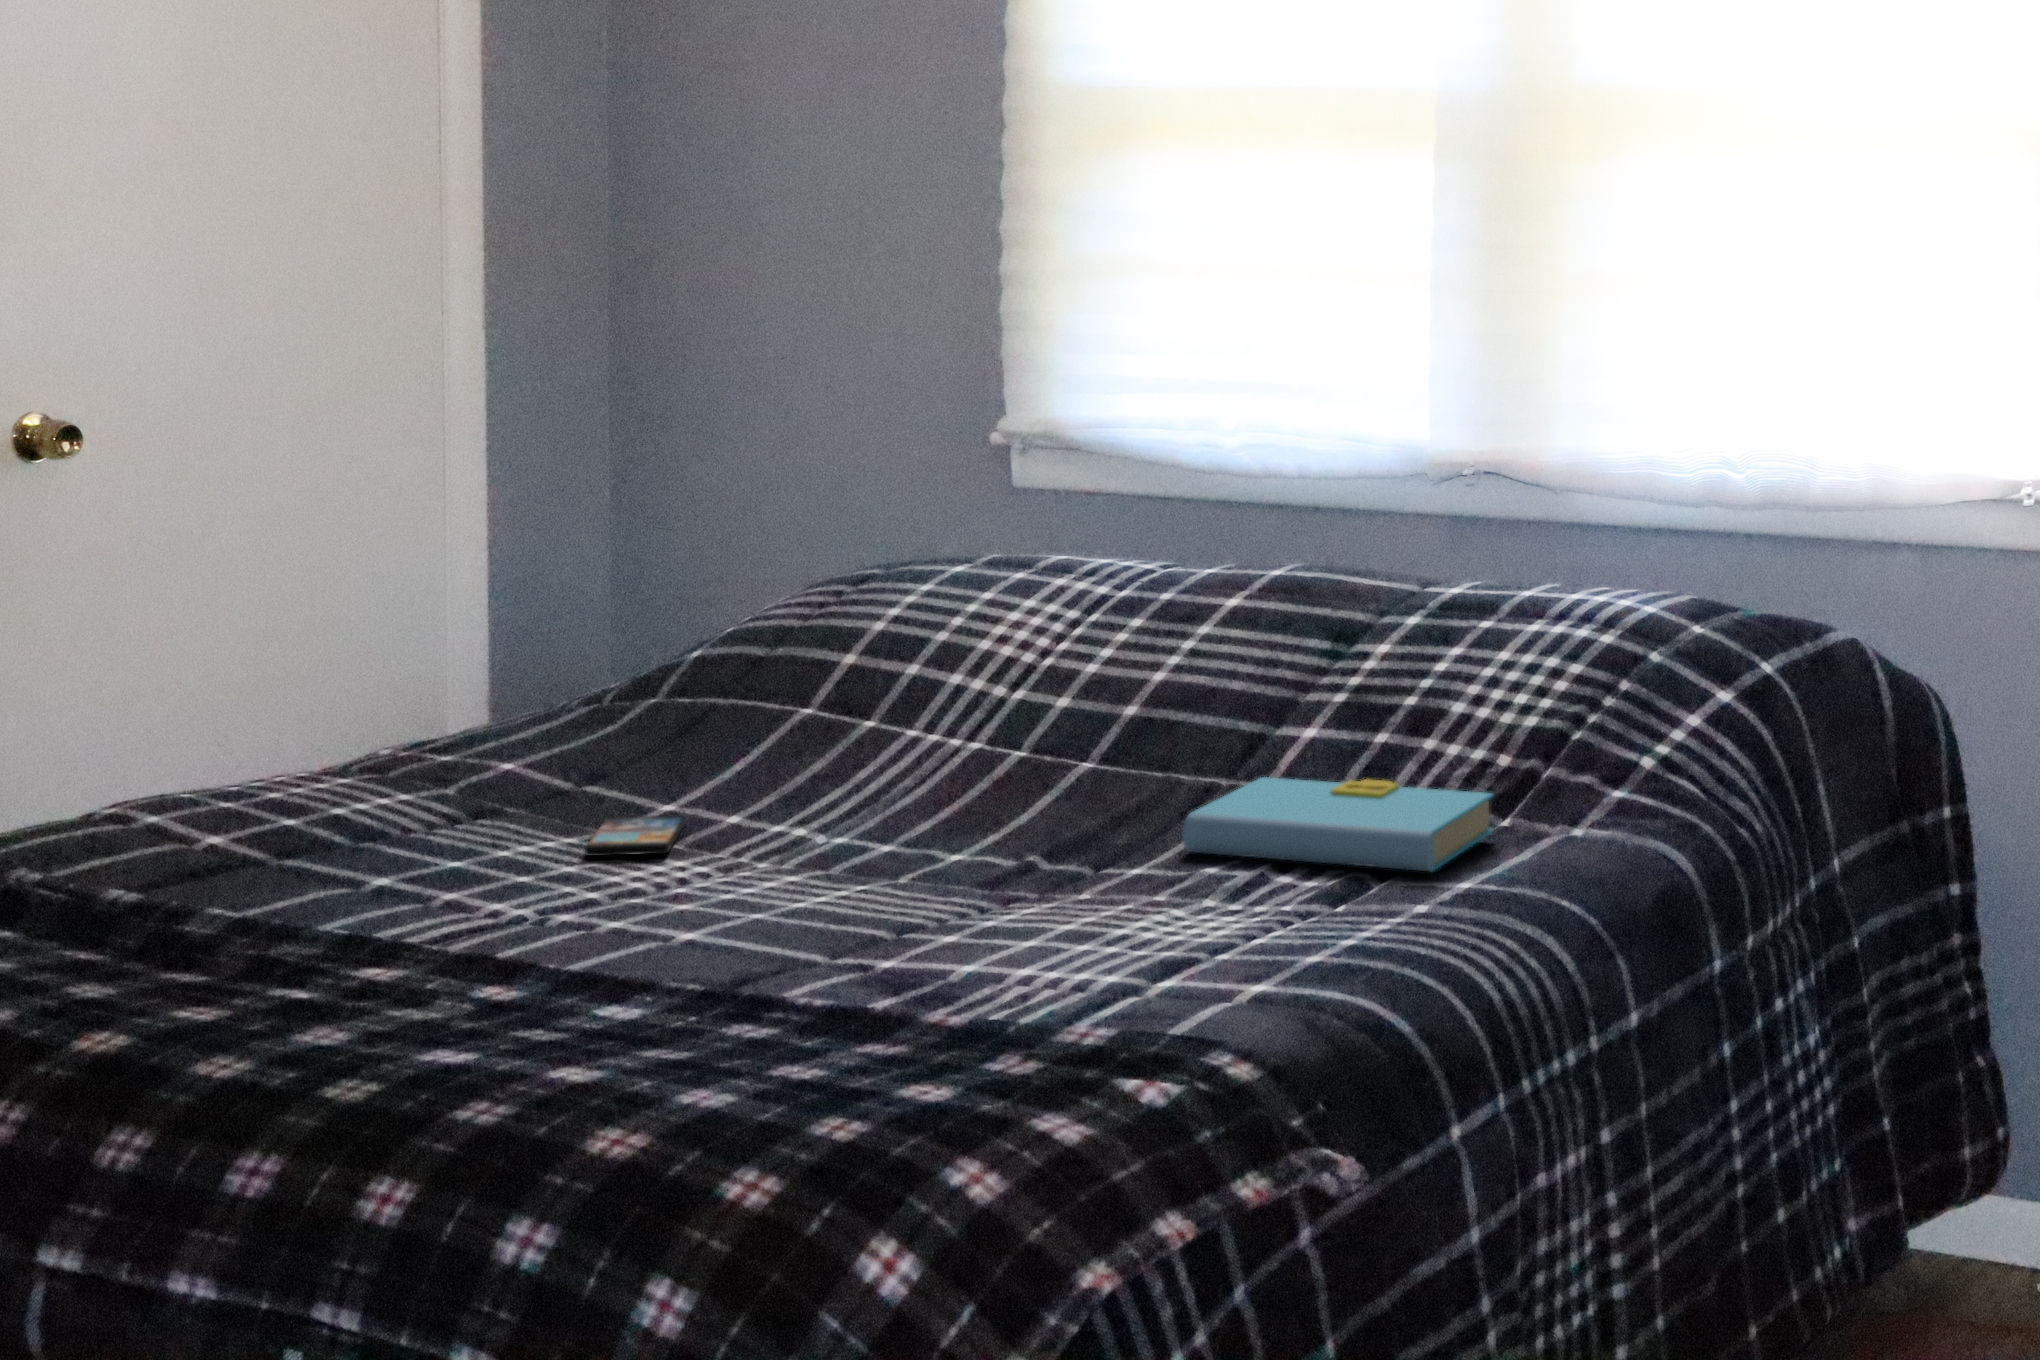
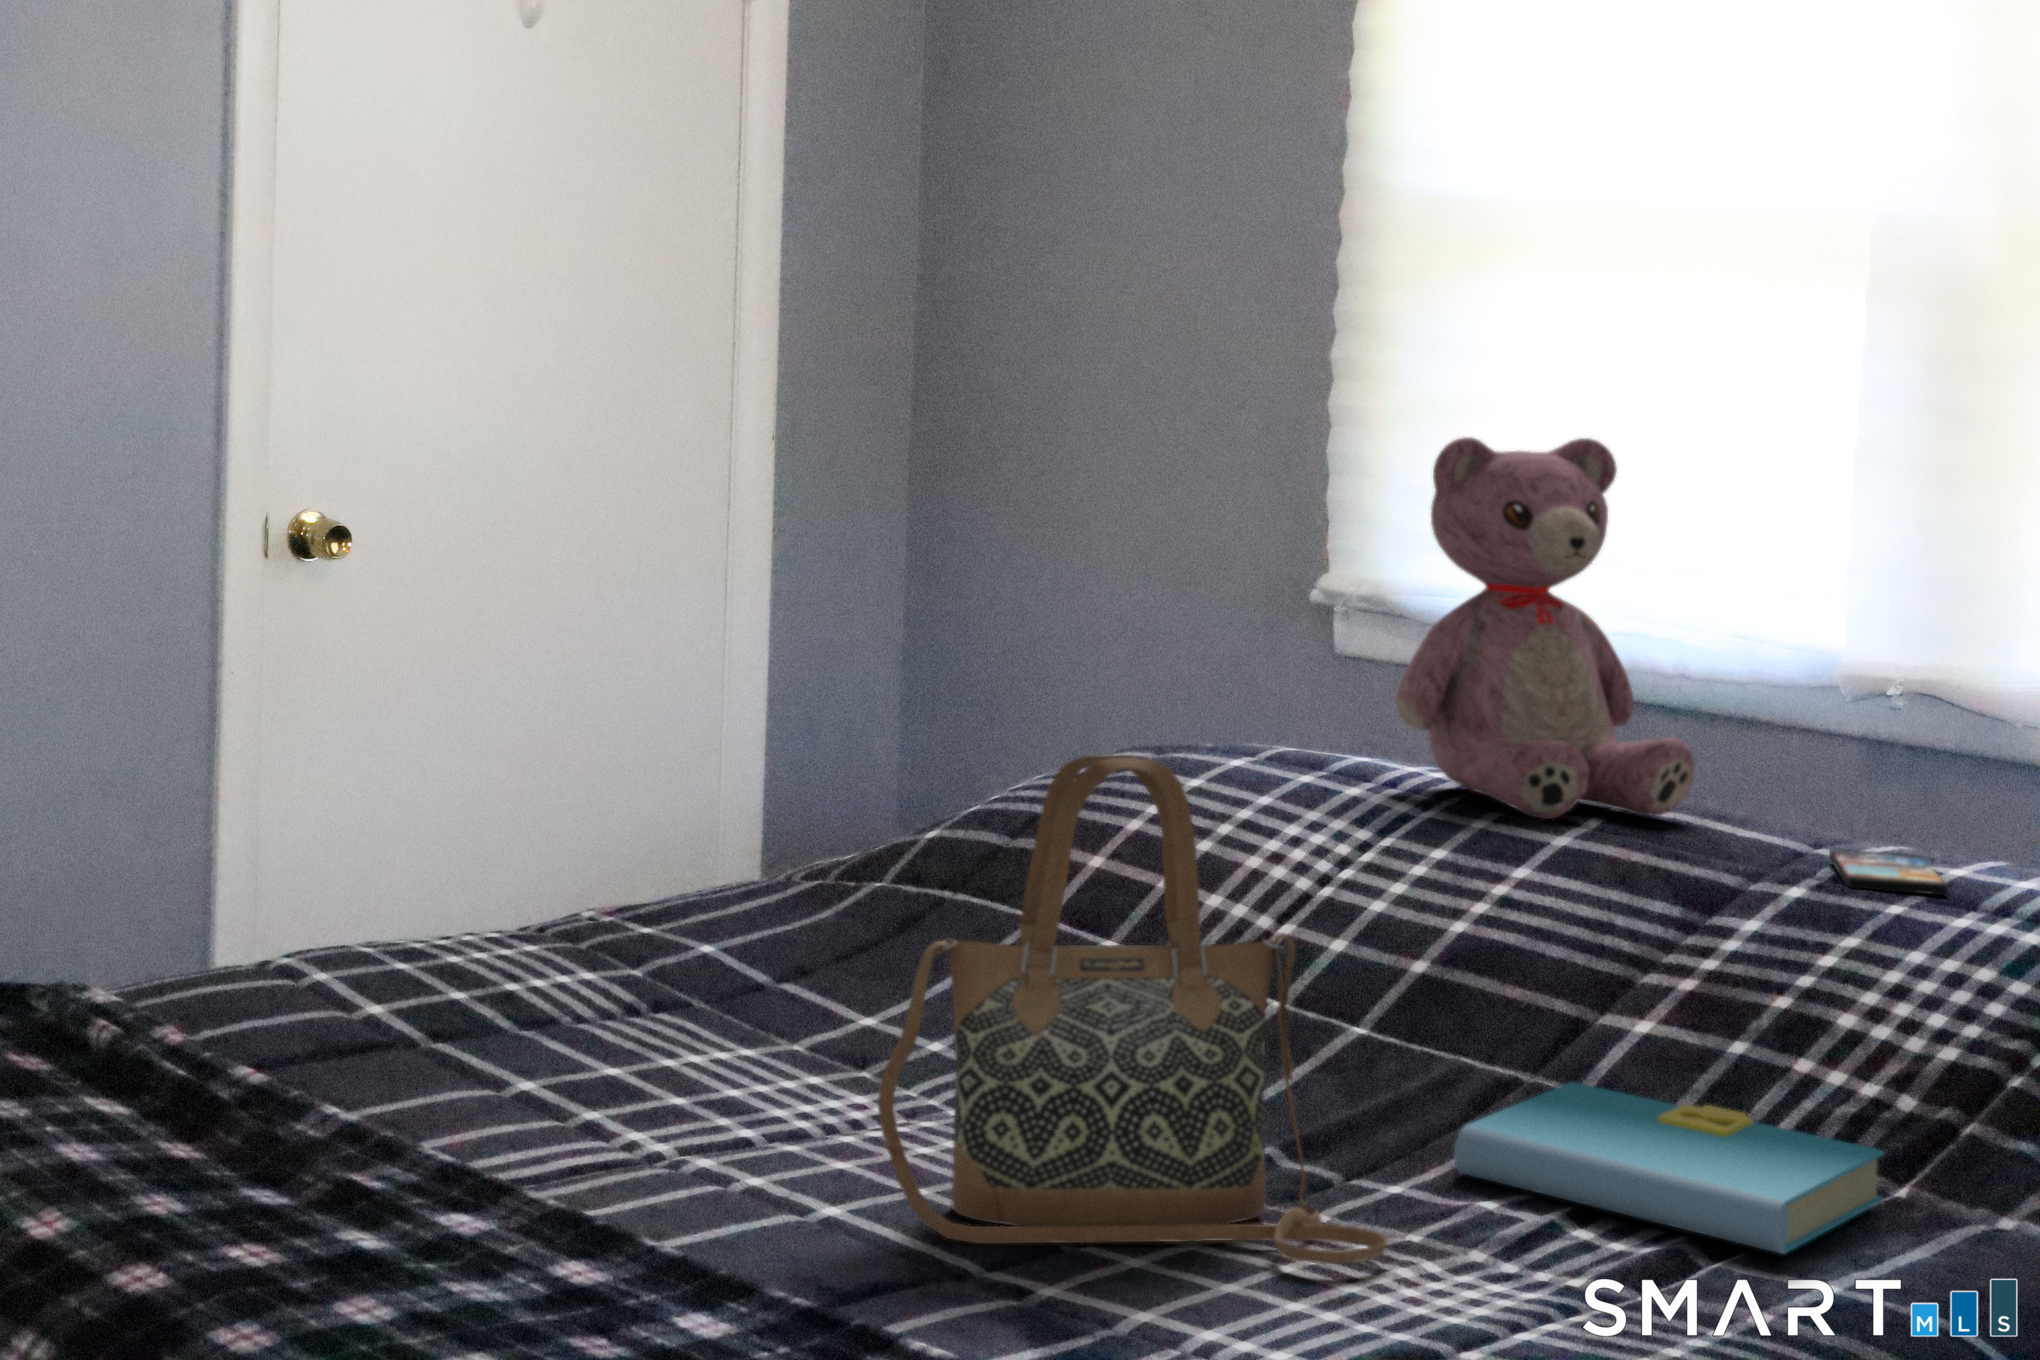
teddy bear: none [1092,281,1326,589] -> present [1396,437,1695,819]
handbag: none [730,529,1149,941] -> present [878,755,1388,1264]
smartphone: present [585,815,685,856] -> present [1829,849,1947,895]

